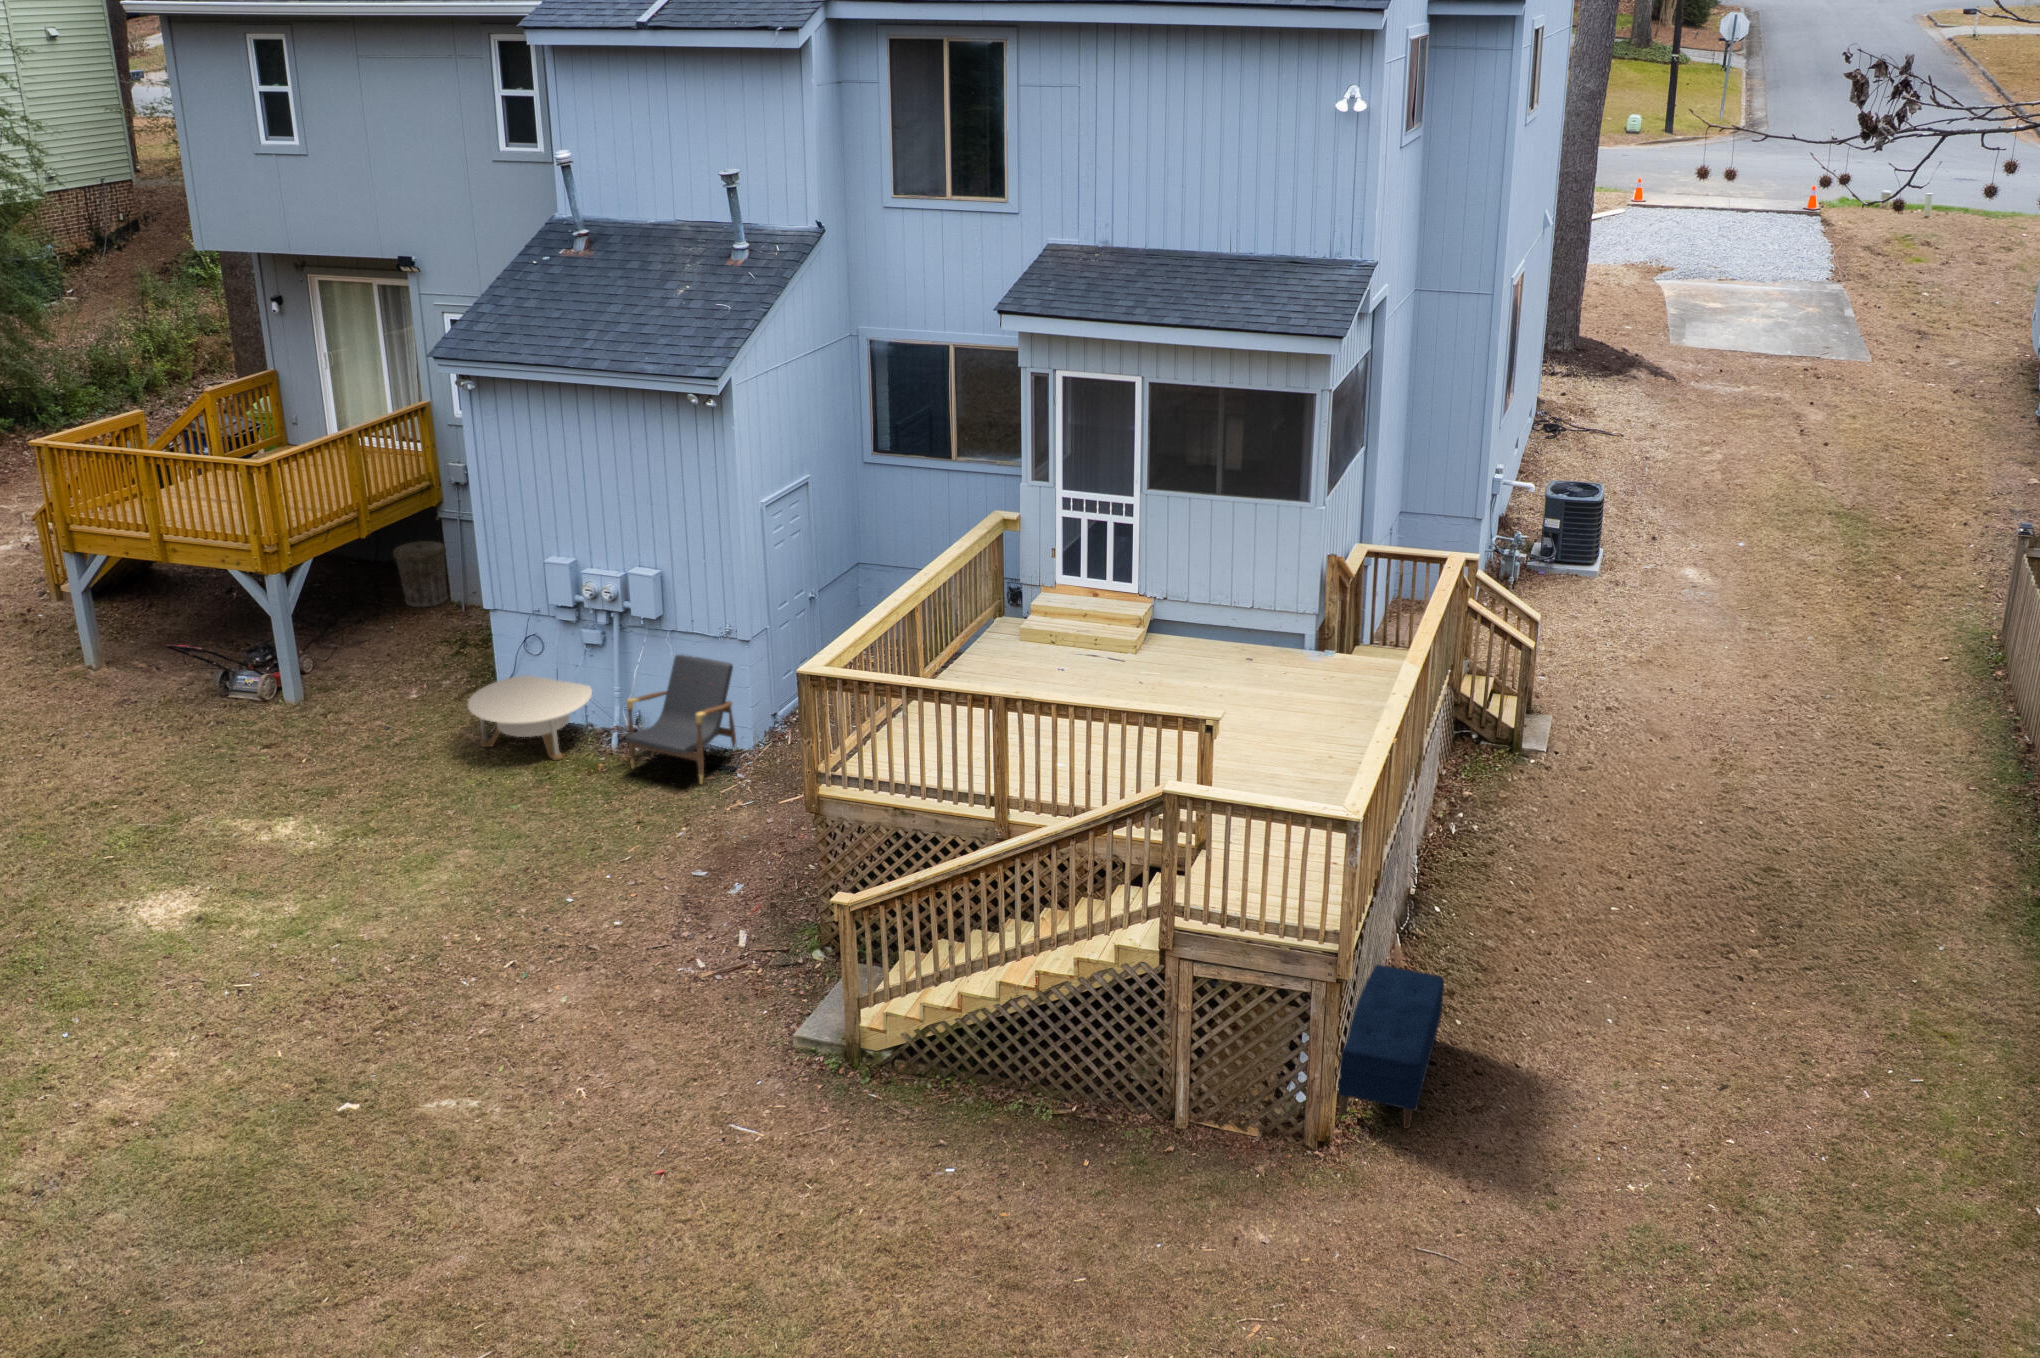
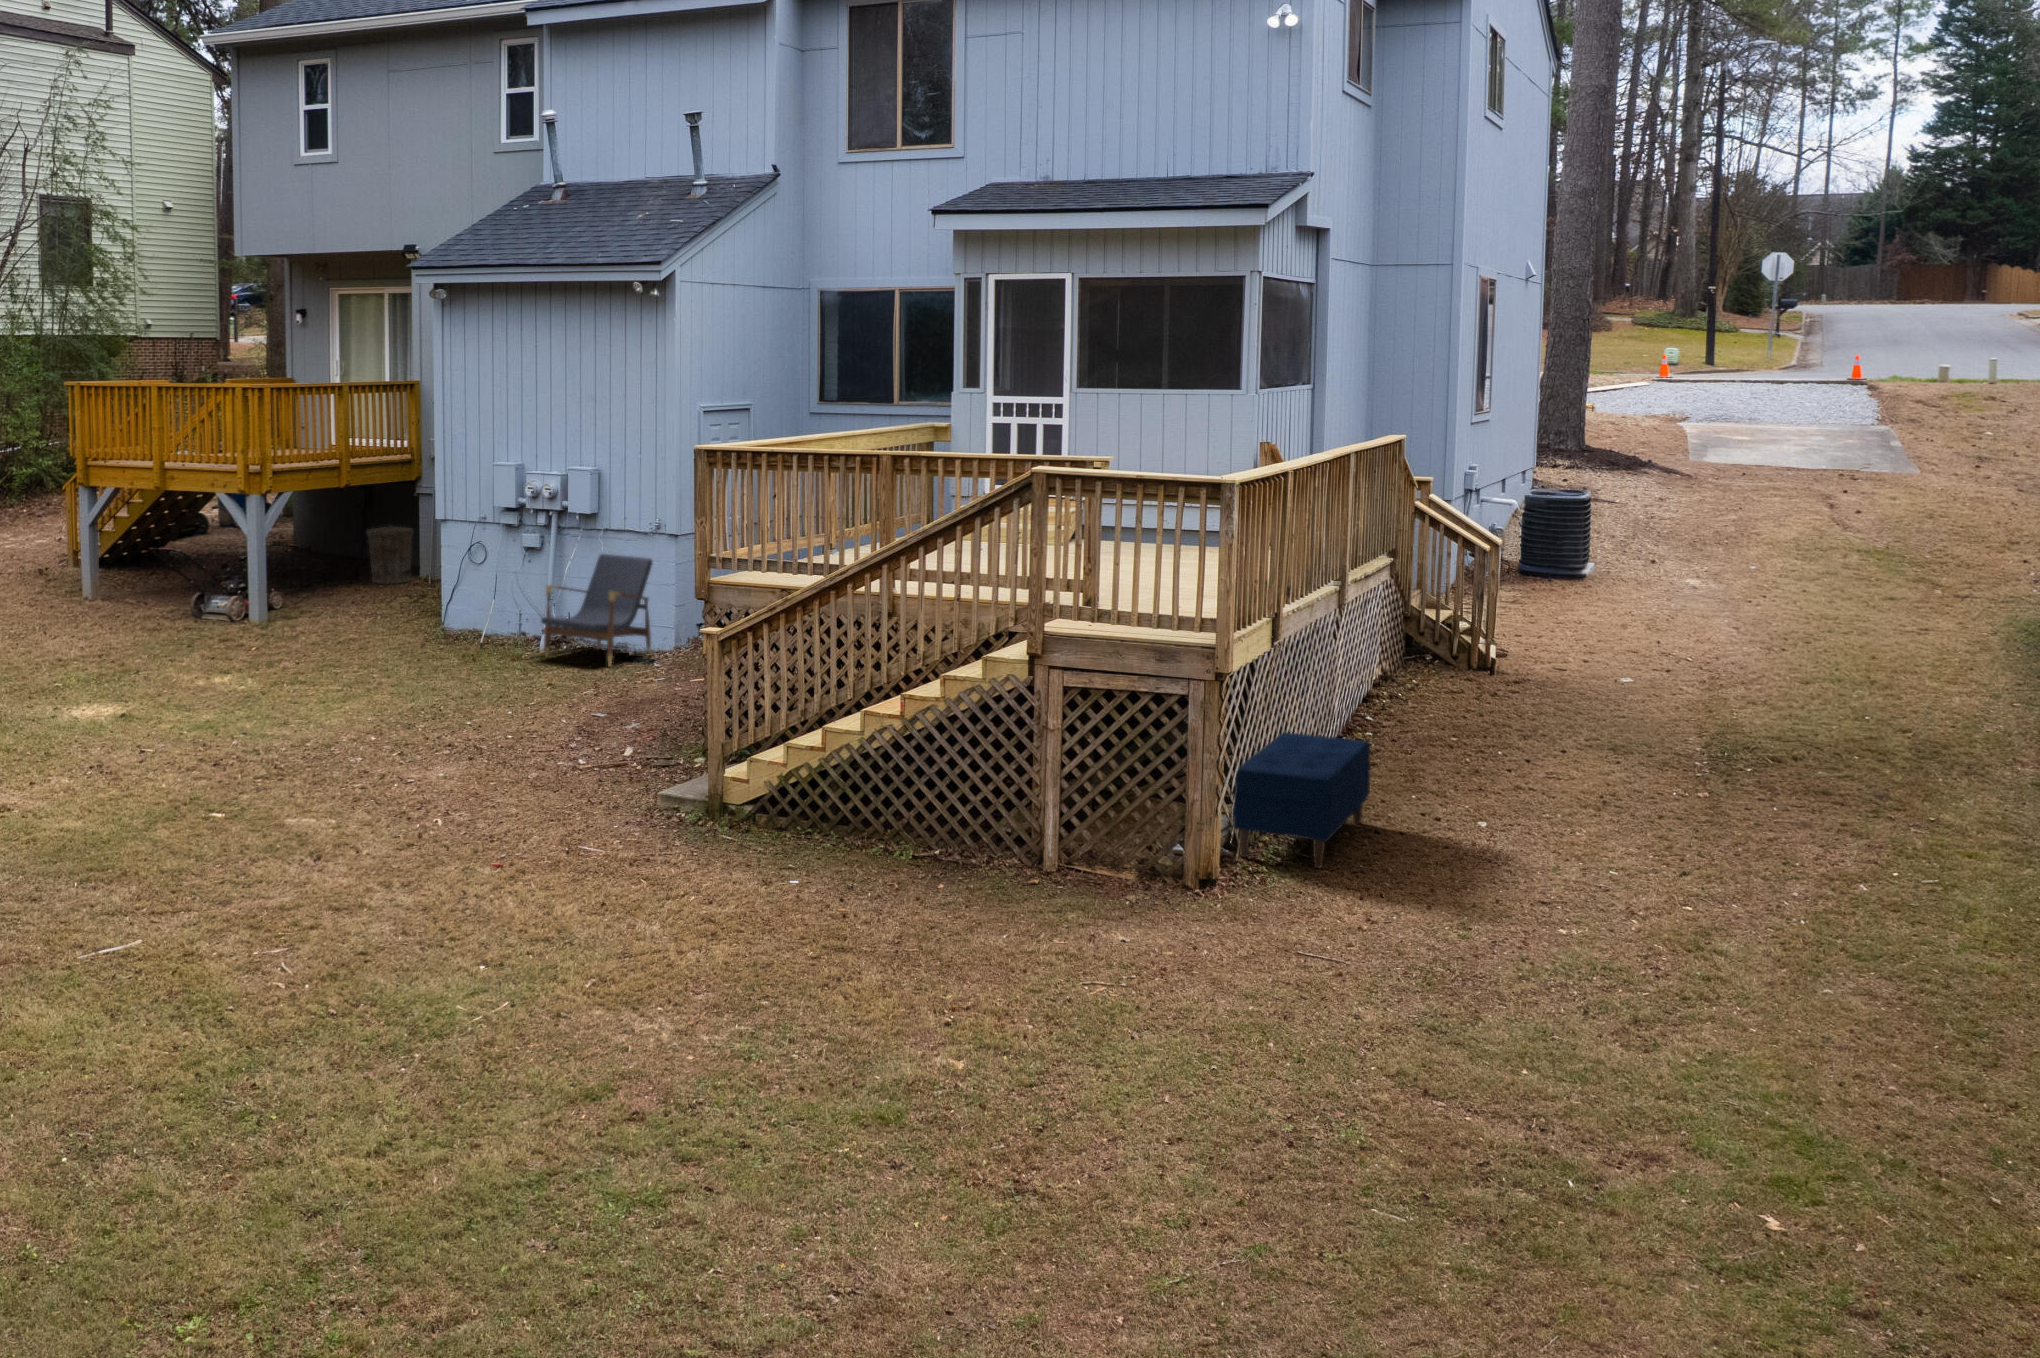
round table: present [468,674,592,760] -> none [400,588,519,652]

